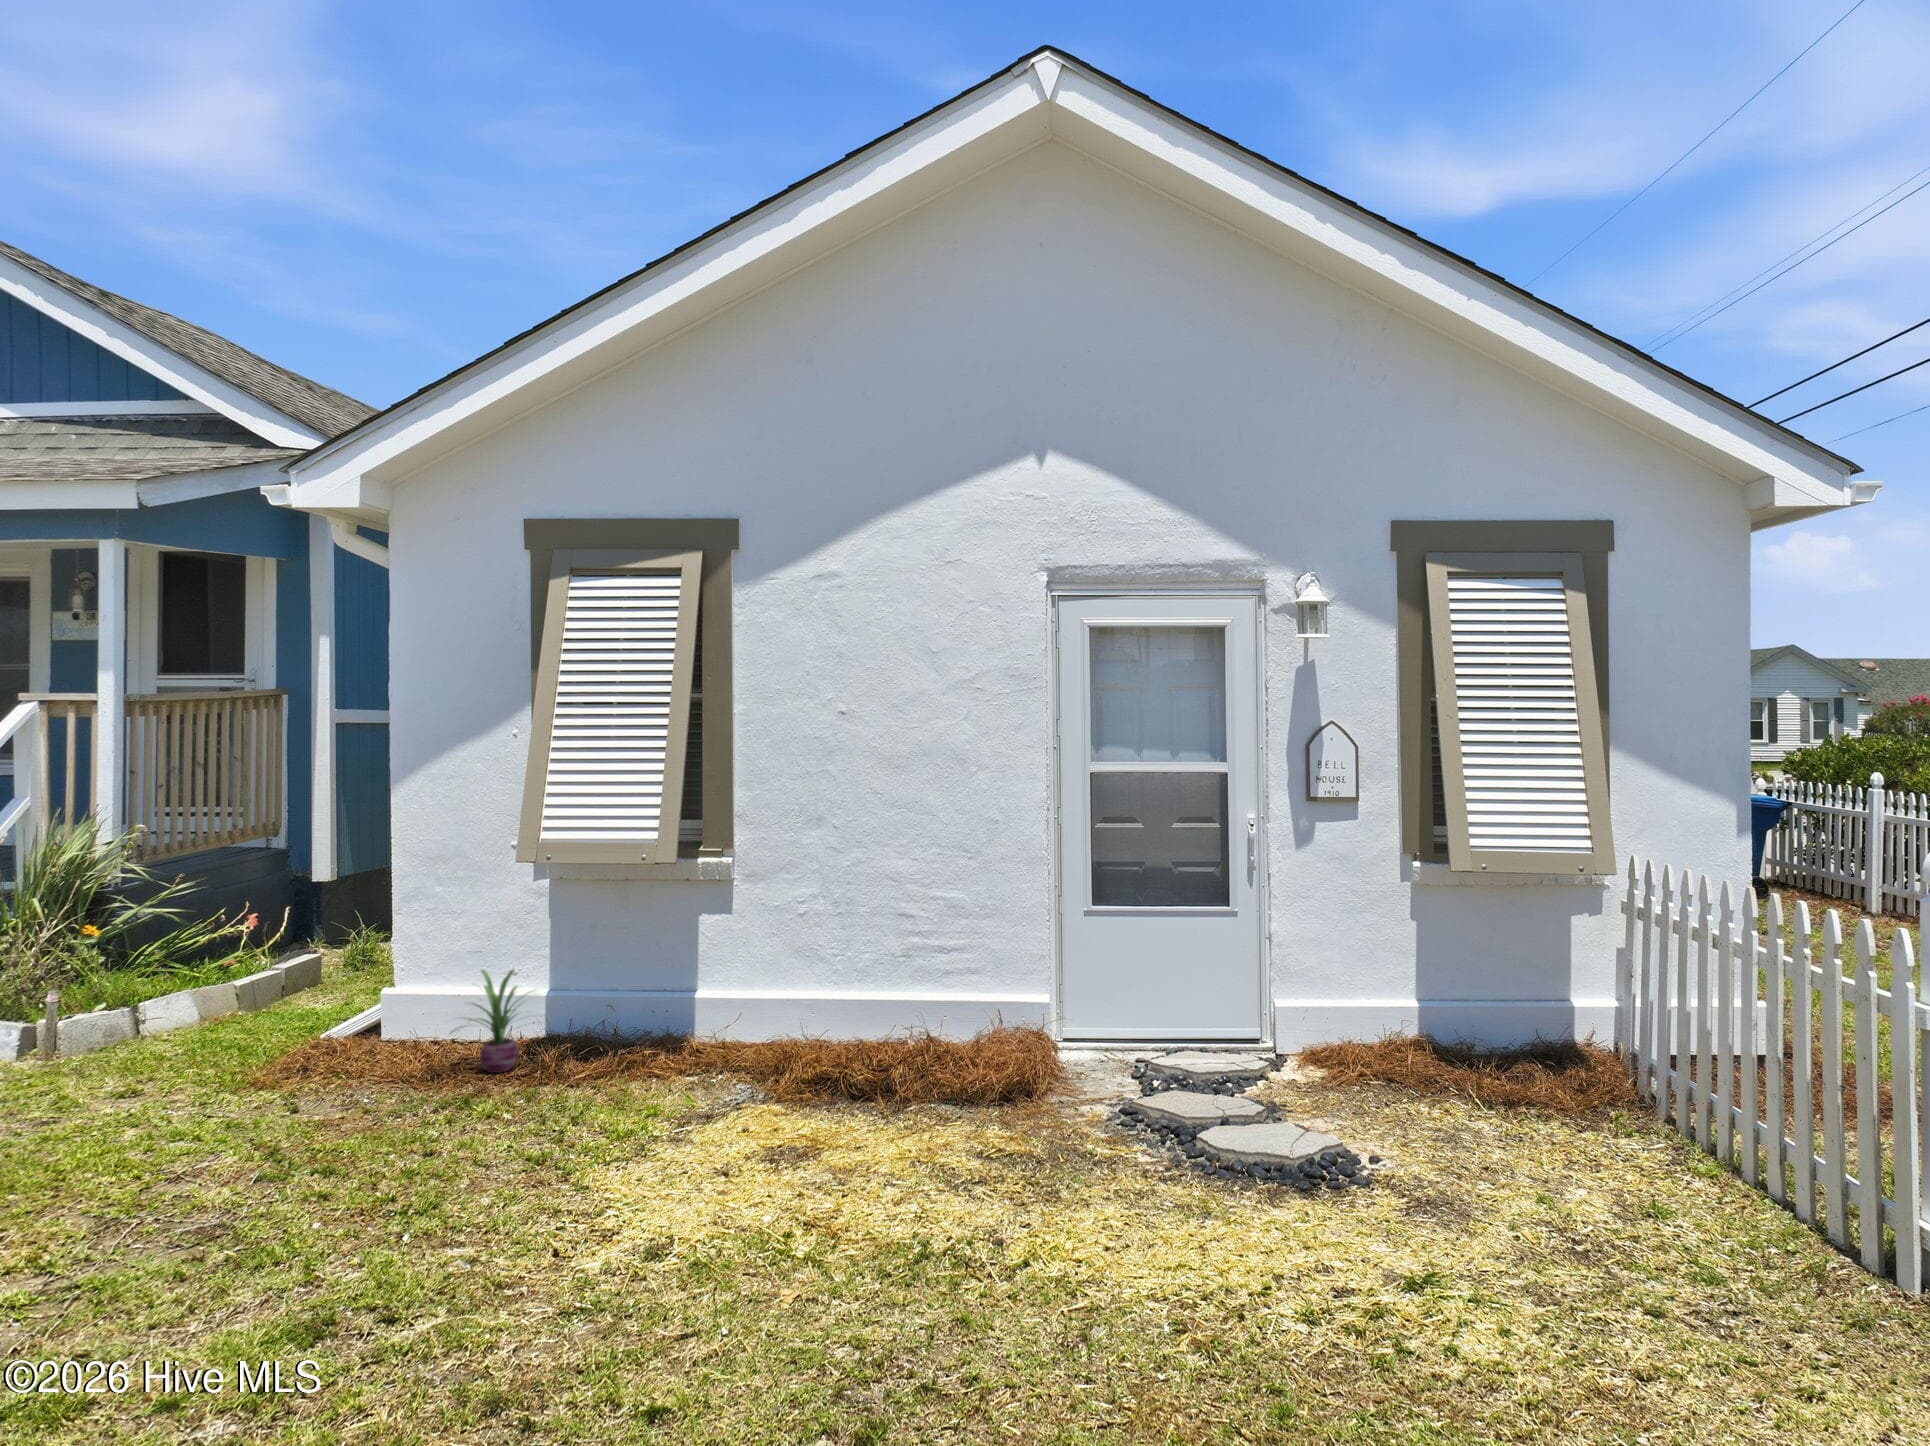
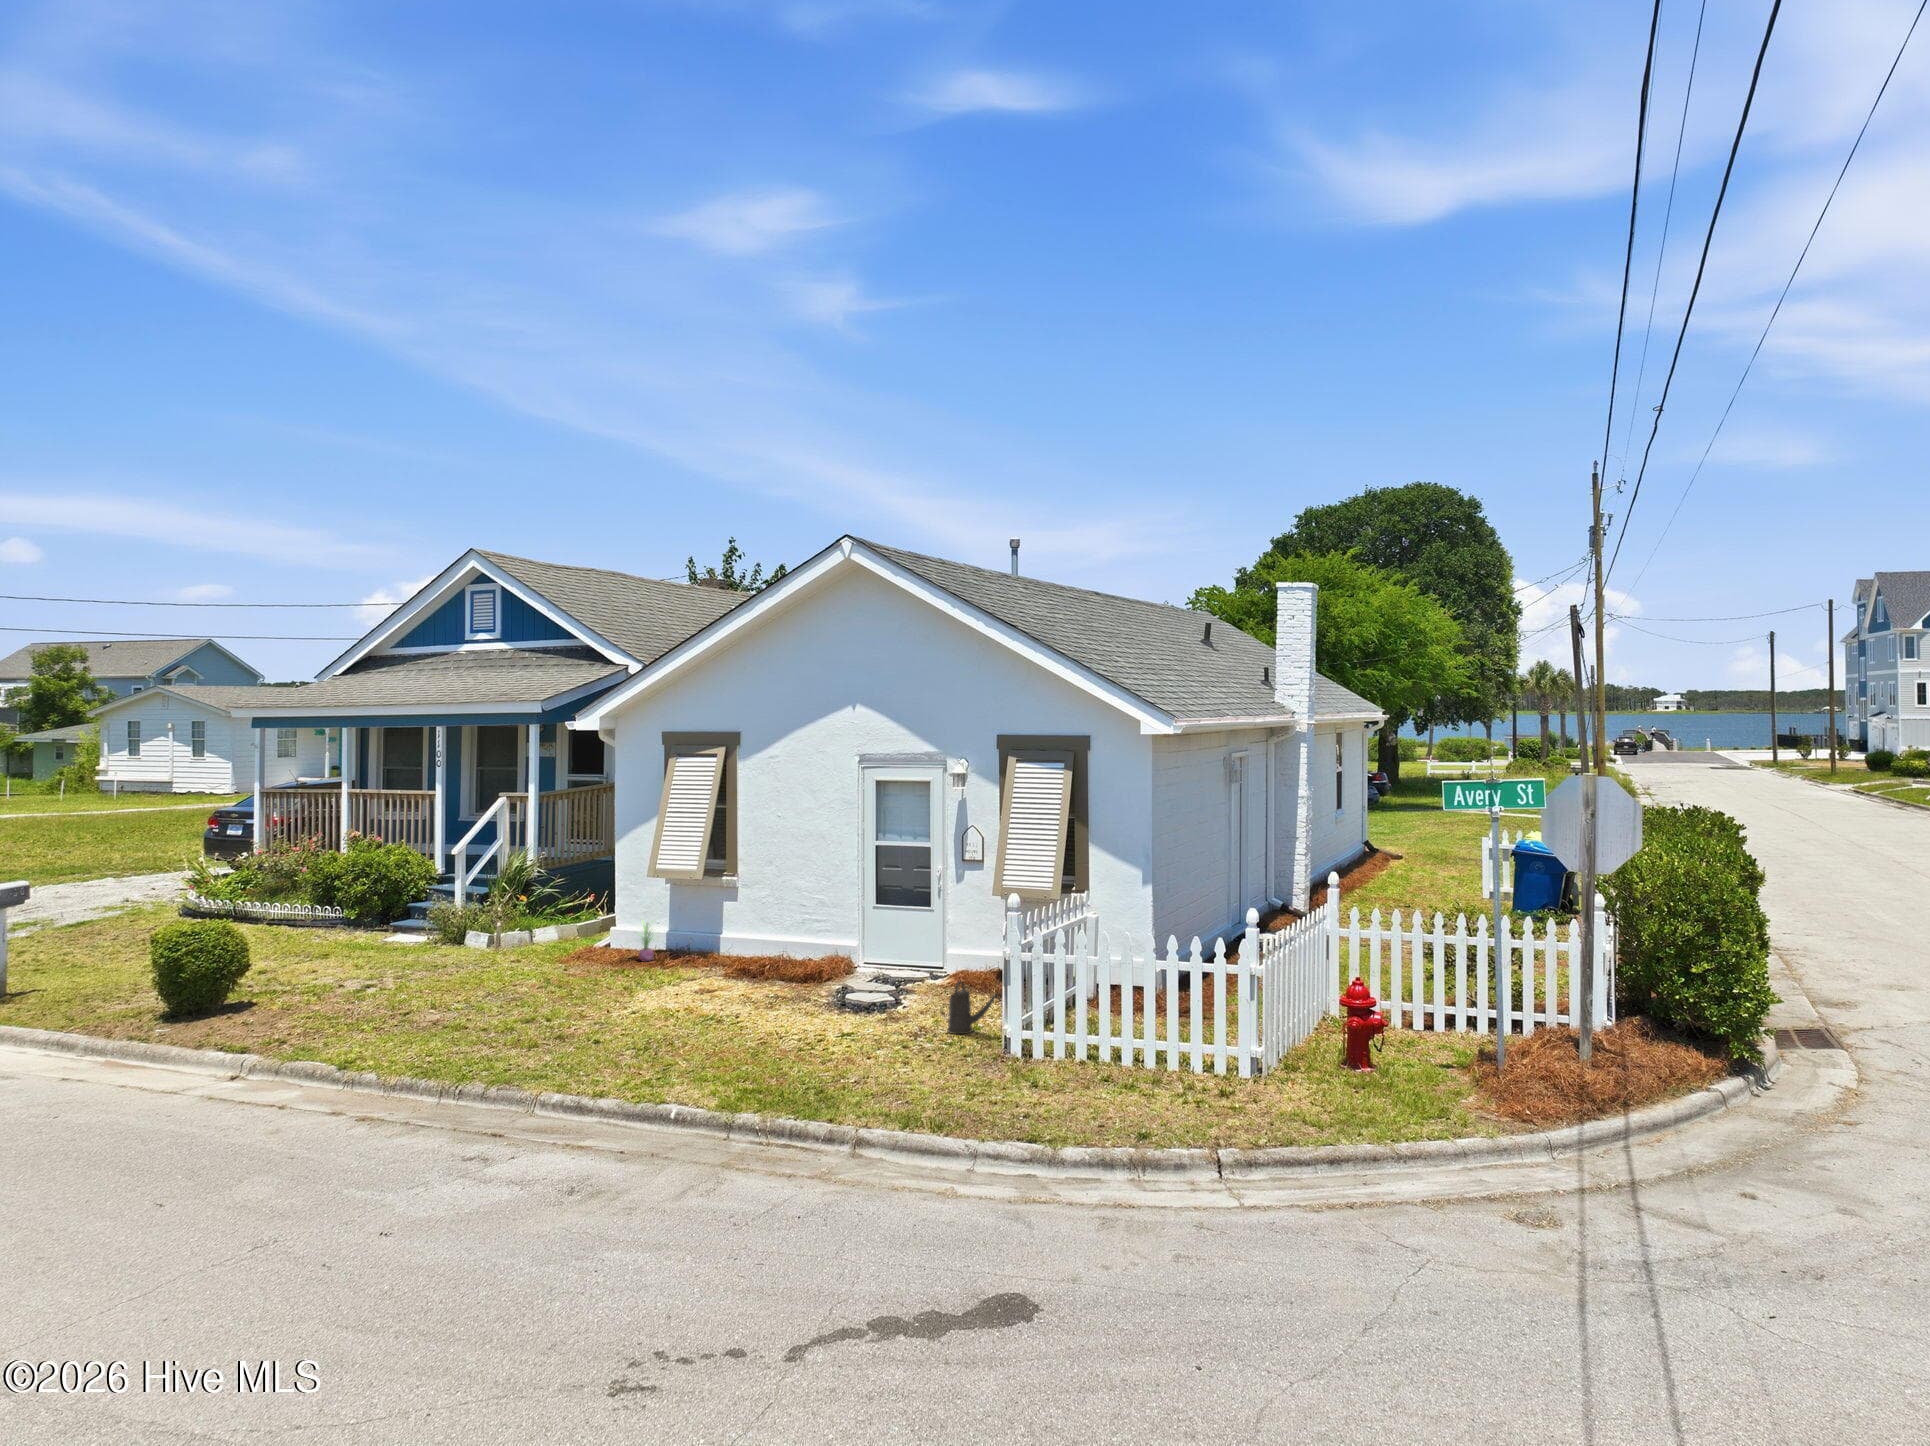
watering can: none [1645,1107,1822,1261] -> present [941,981,998,1034]

